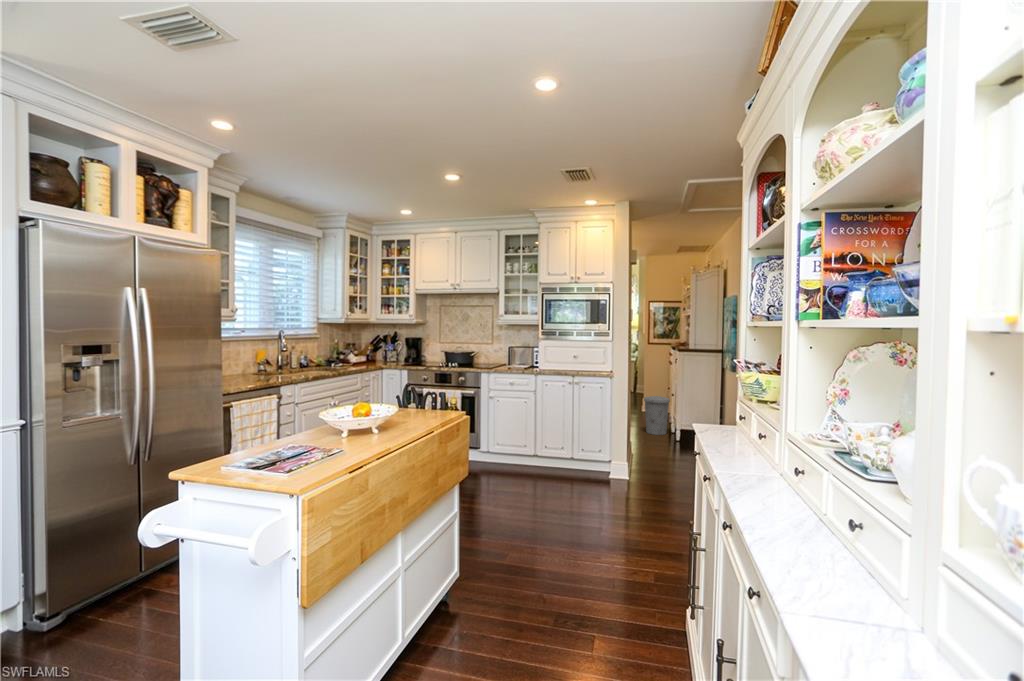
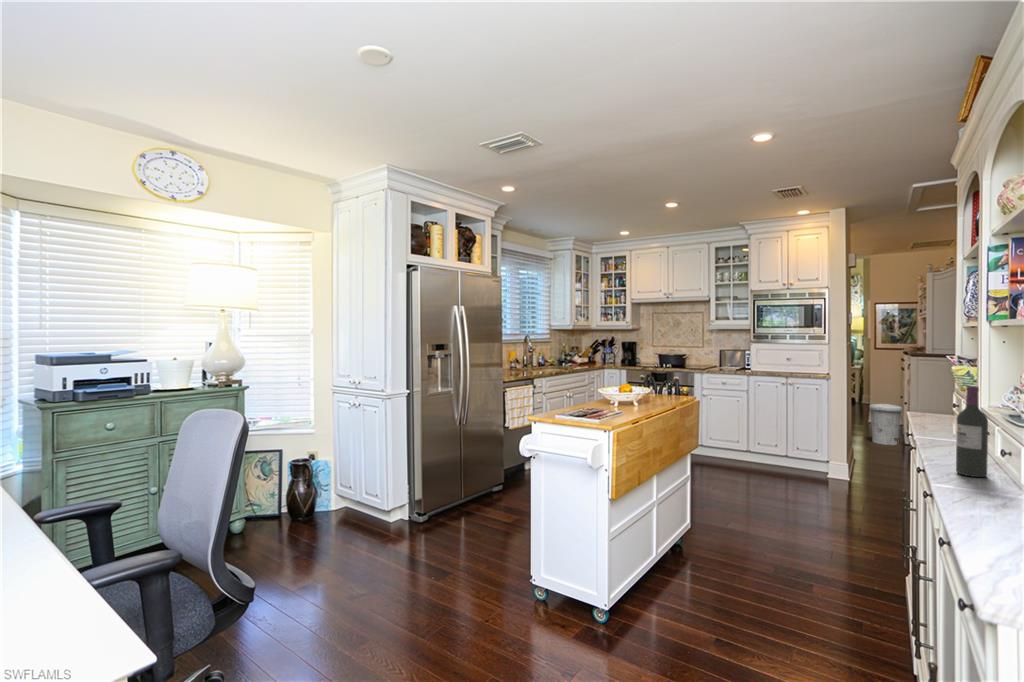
wine bottle: none [798,435,849,604] -> present [956,386,988,477]

